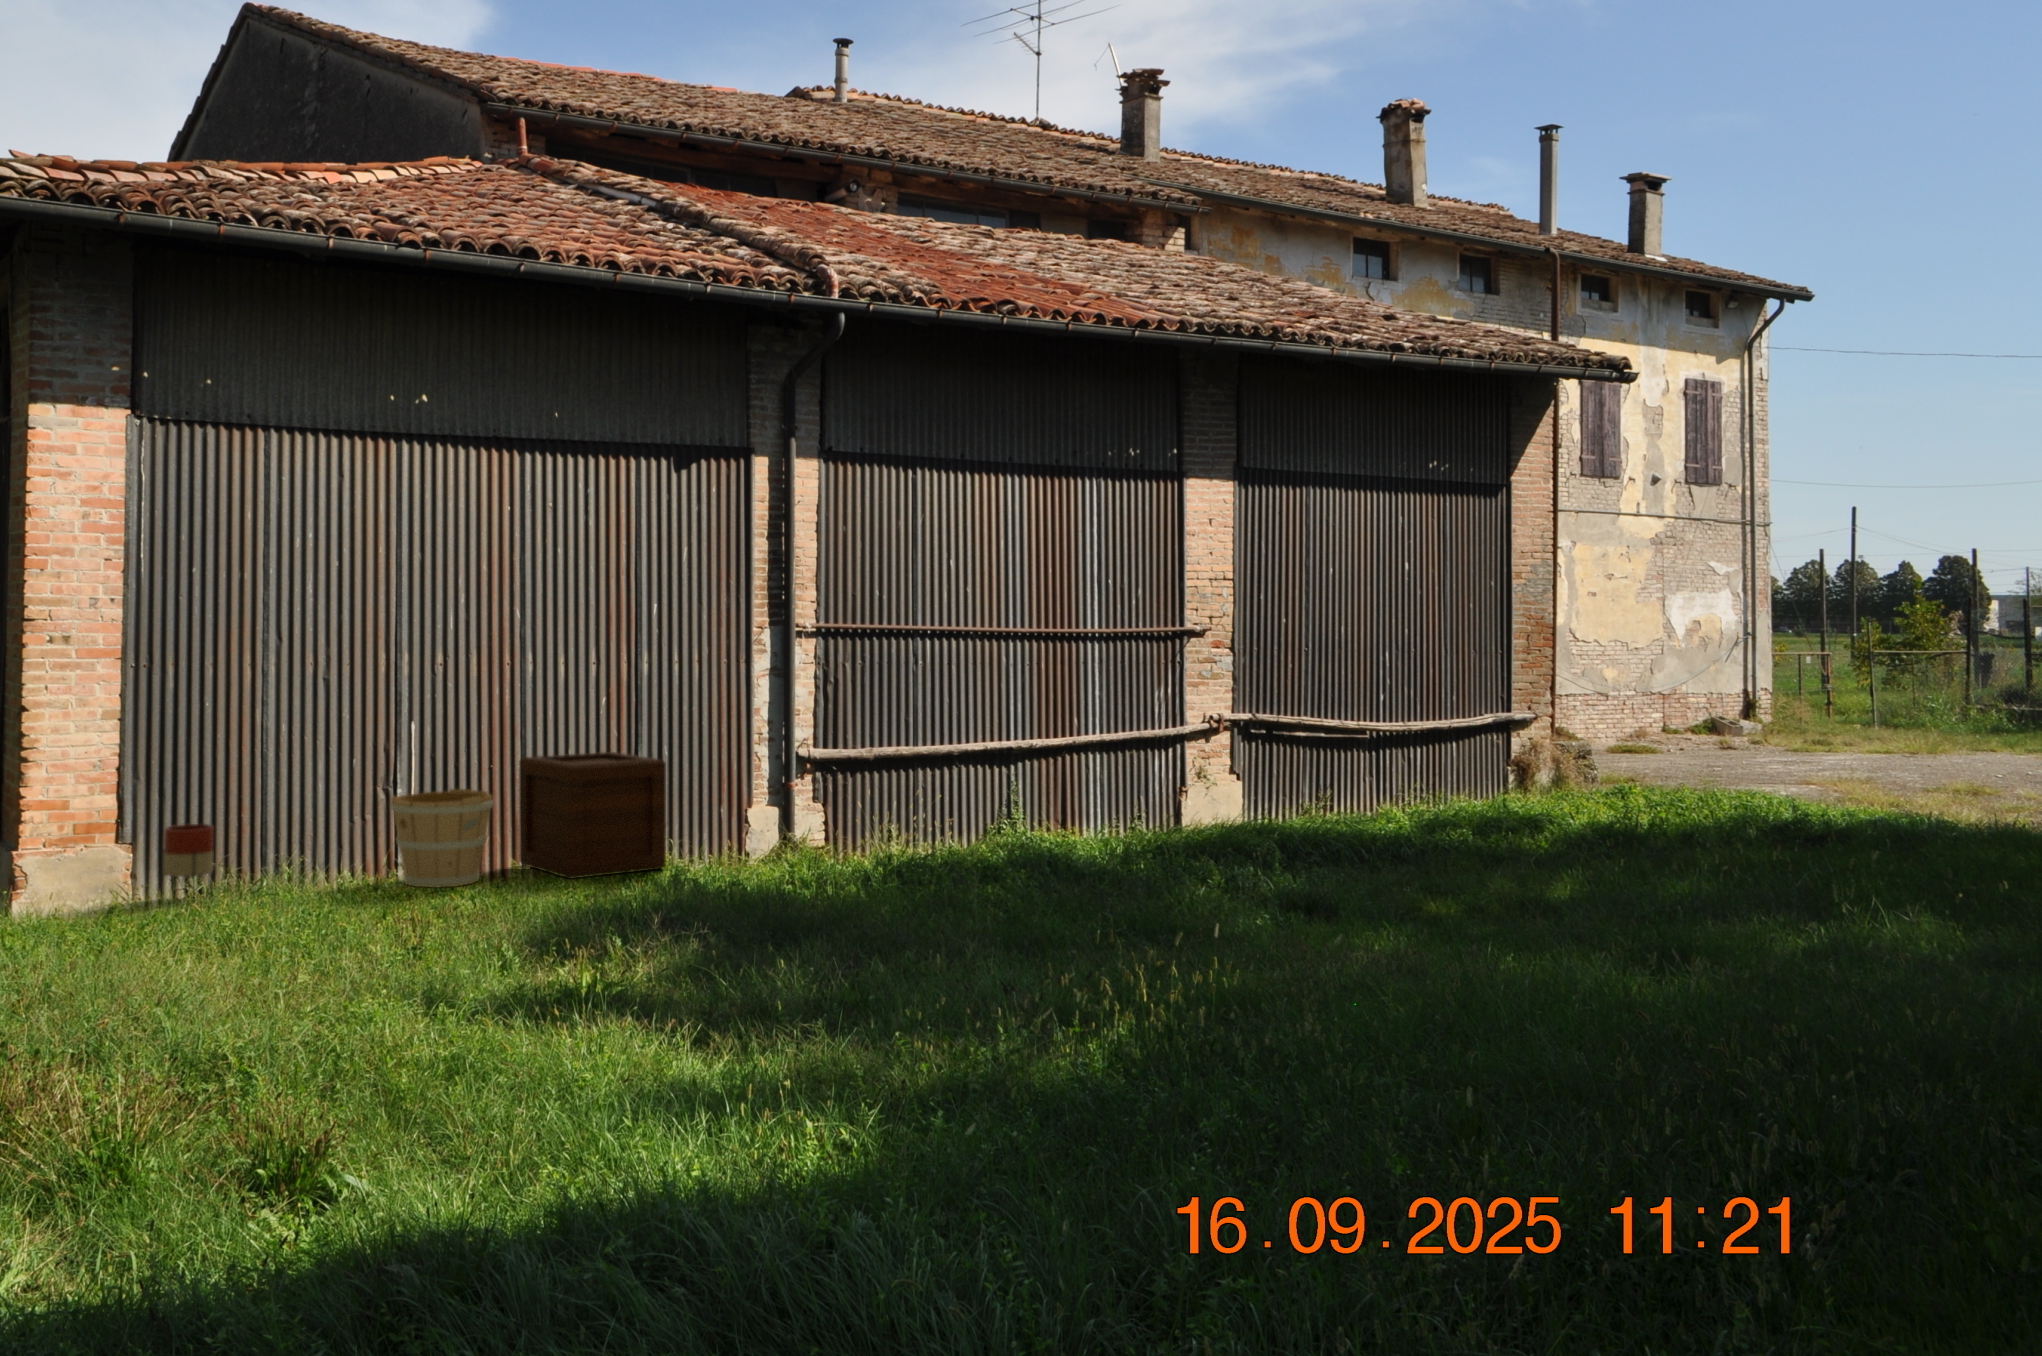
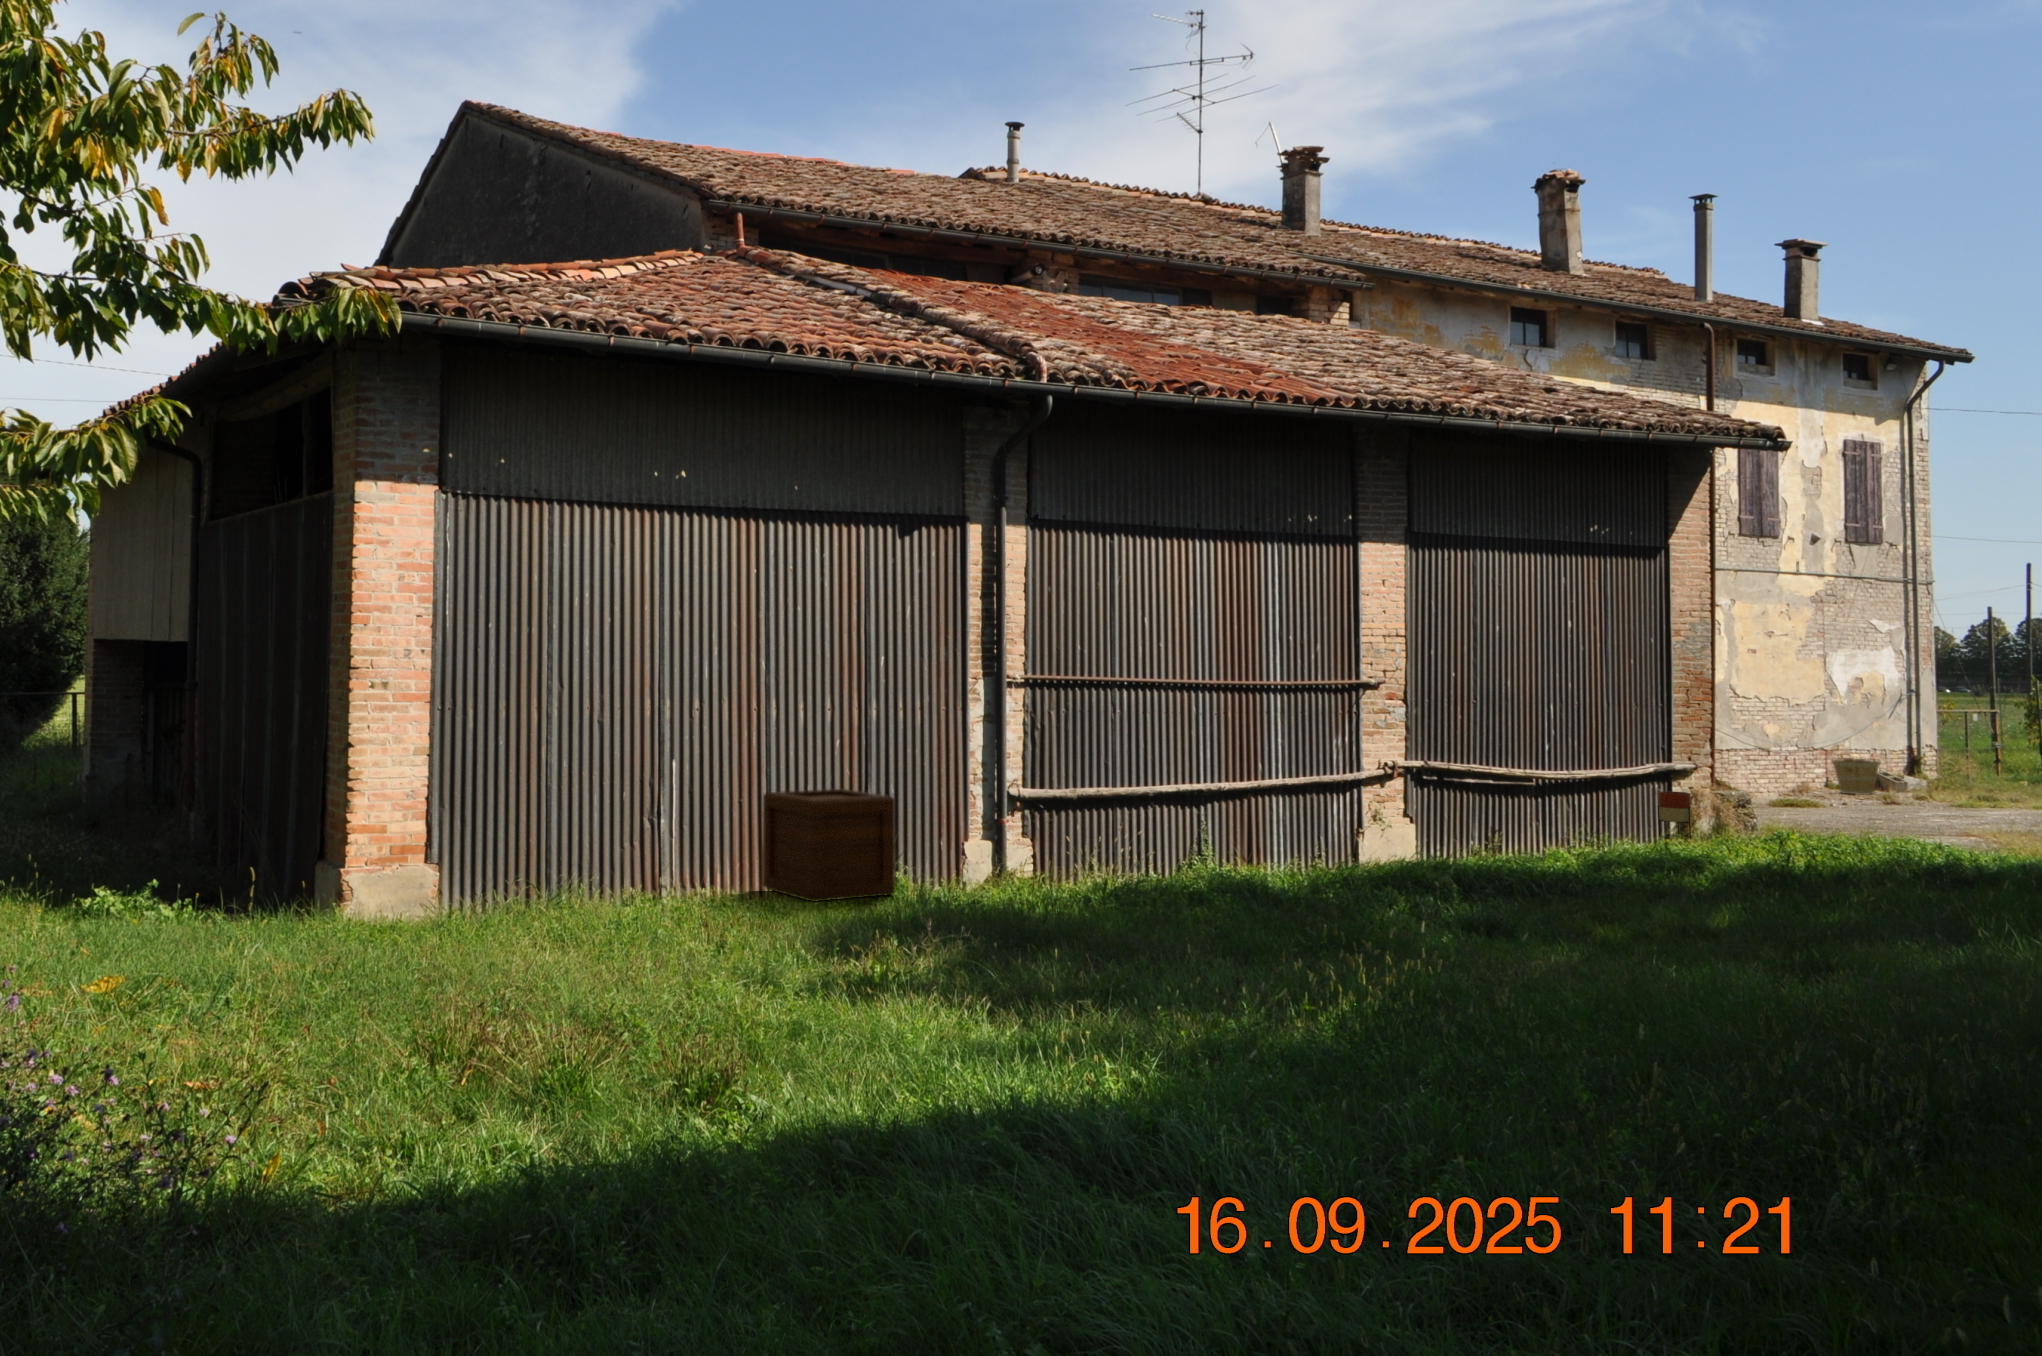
wooden bucket: present [390,789,494,888] -> present [1832,758,1879,795]
planter: present [161,824,214,901] -> present [1658,791,1691,838]

